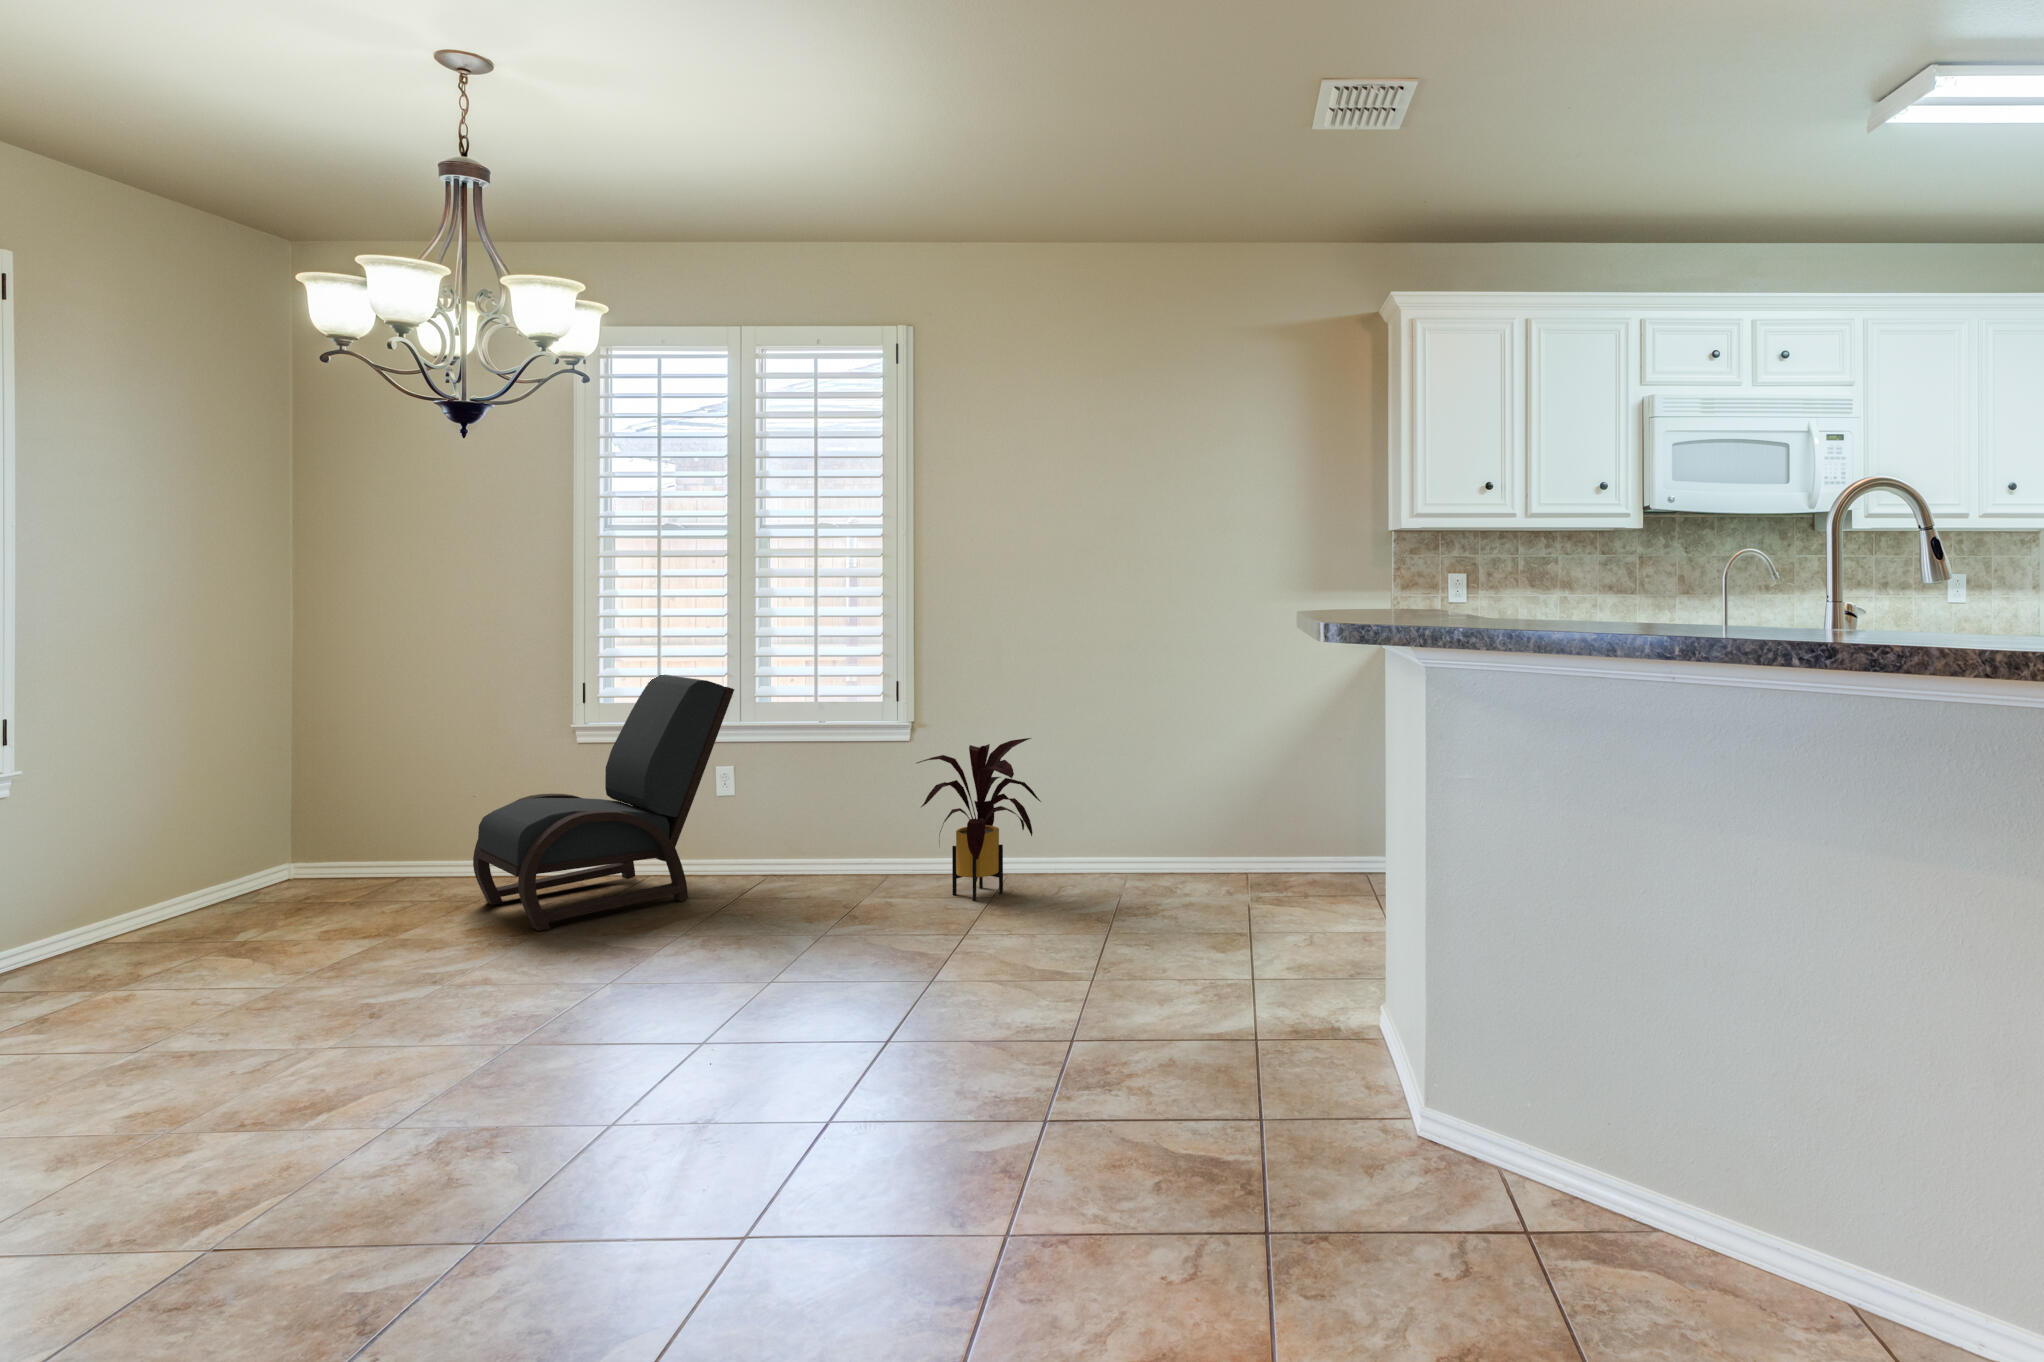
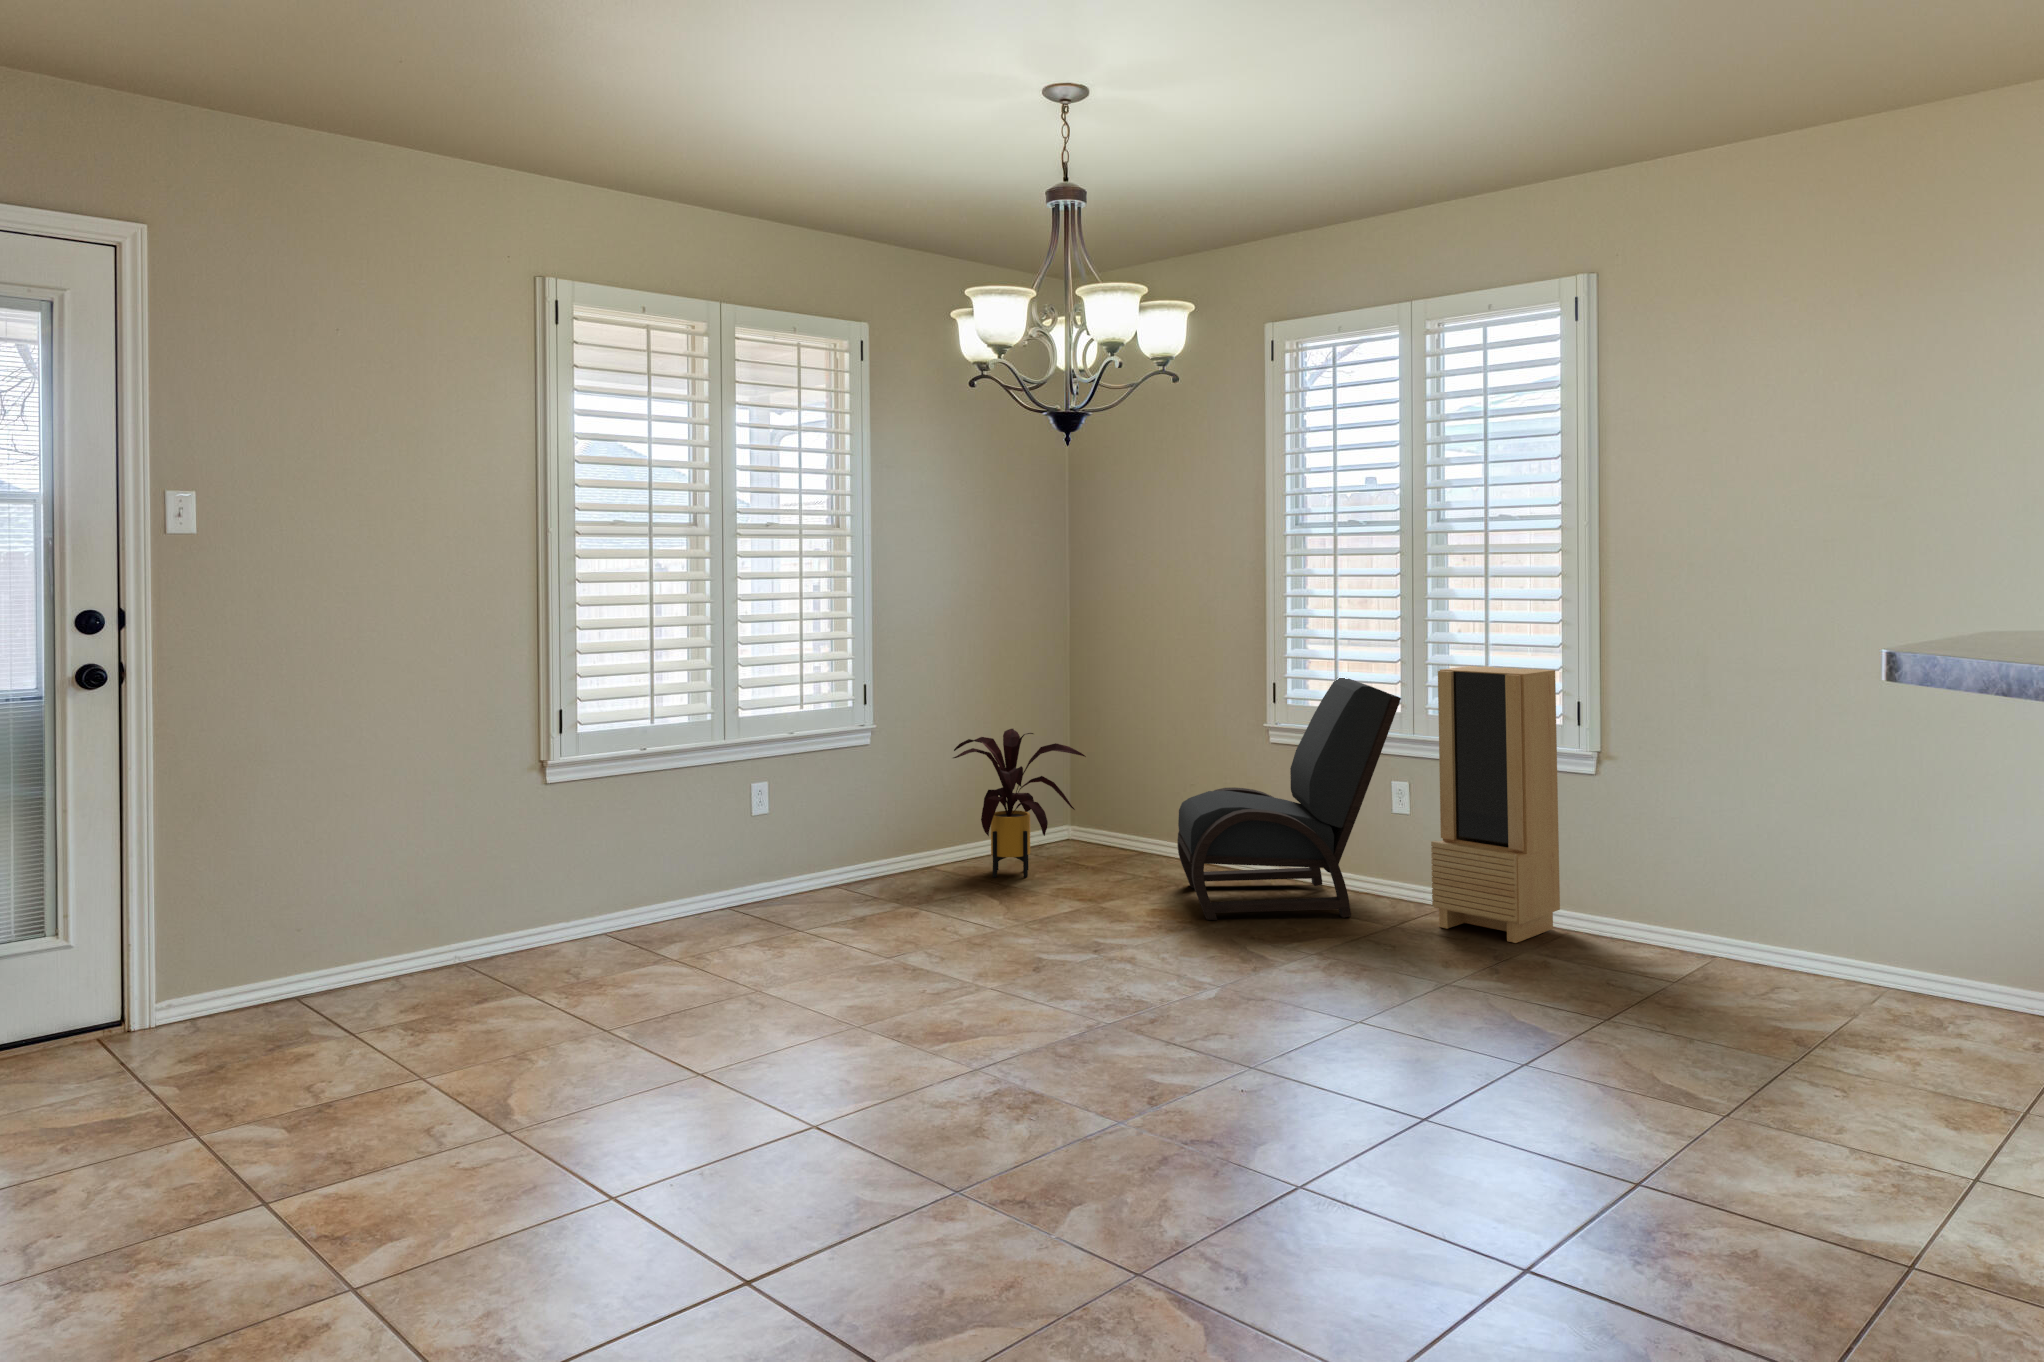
storage cabinet: none [770,655,877,891] -> present [1431,666,1560,943]
house plant: present [917,738,1041,901] -> present [953,729,1086,877]

